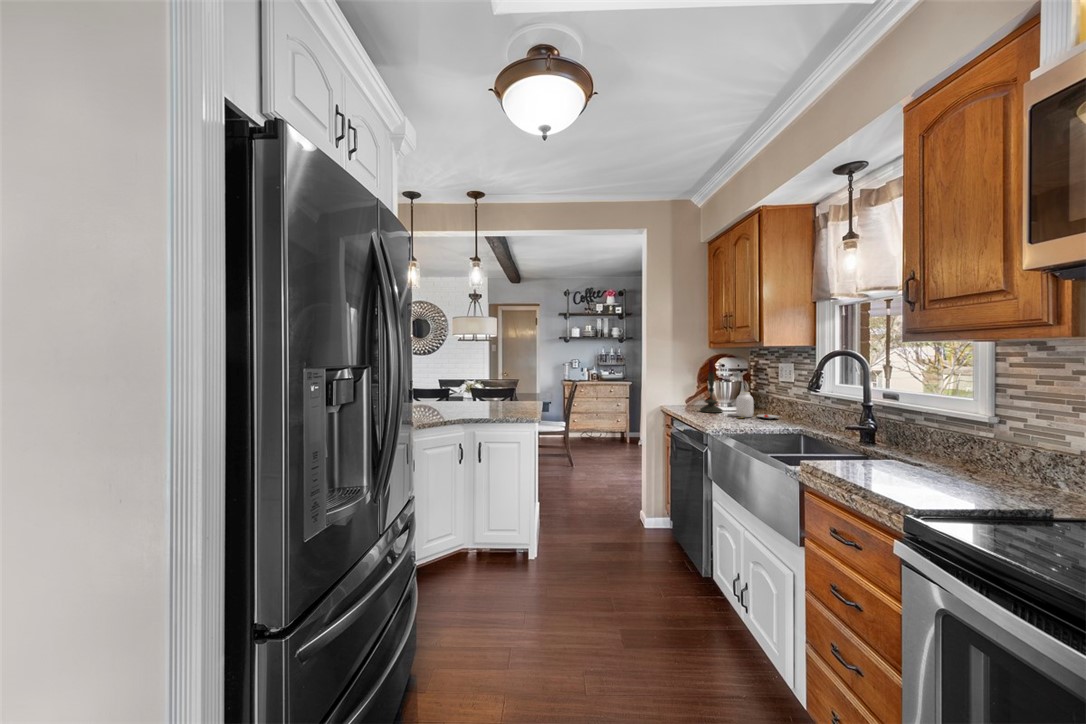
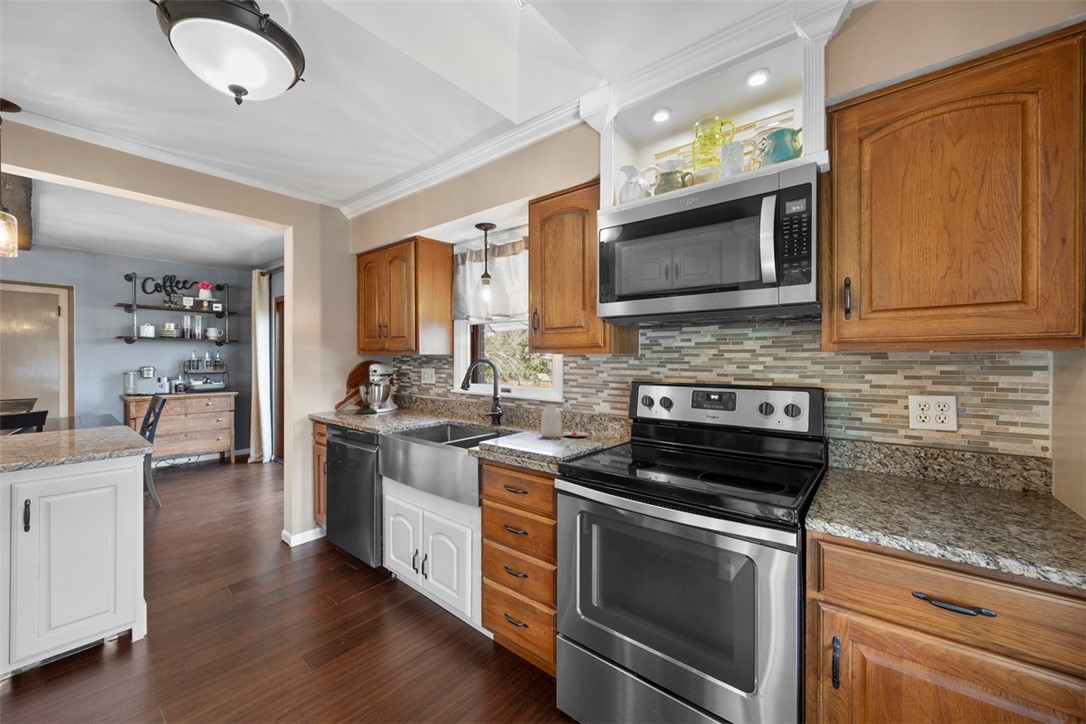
jar: present [736,392,779,419] -> present [541,405,587,440]

